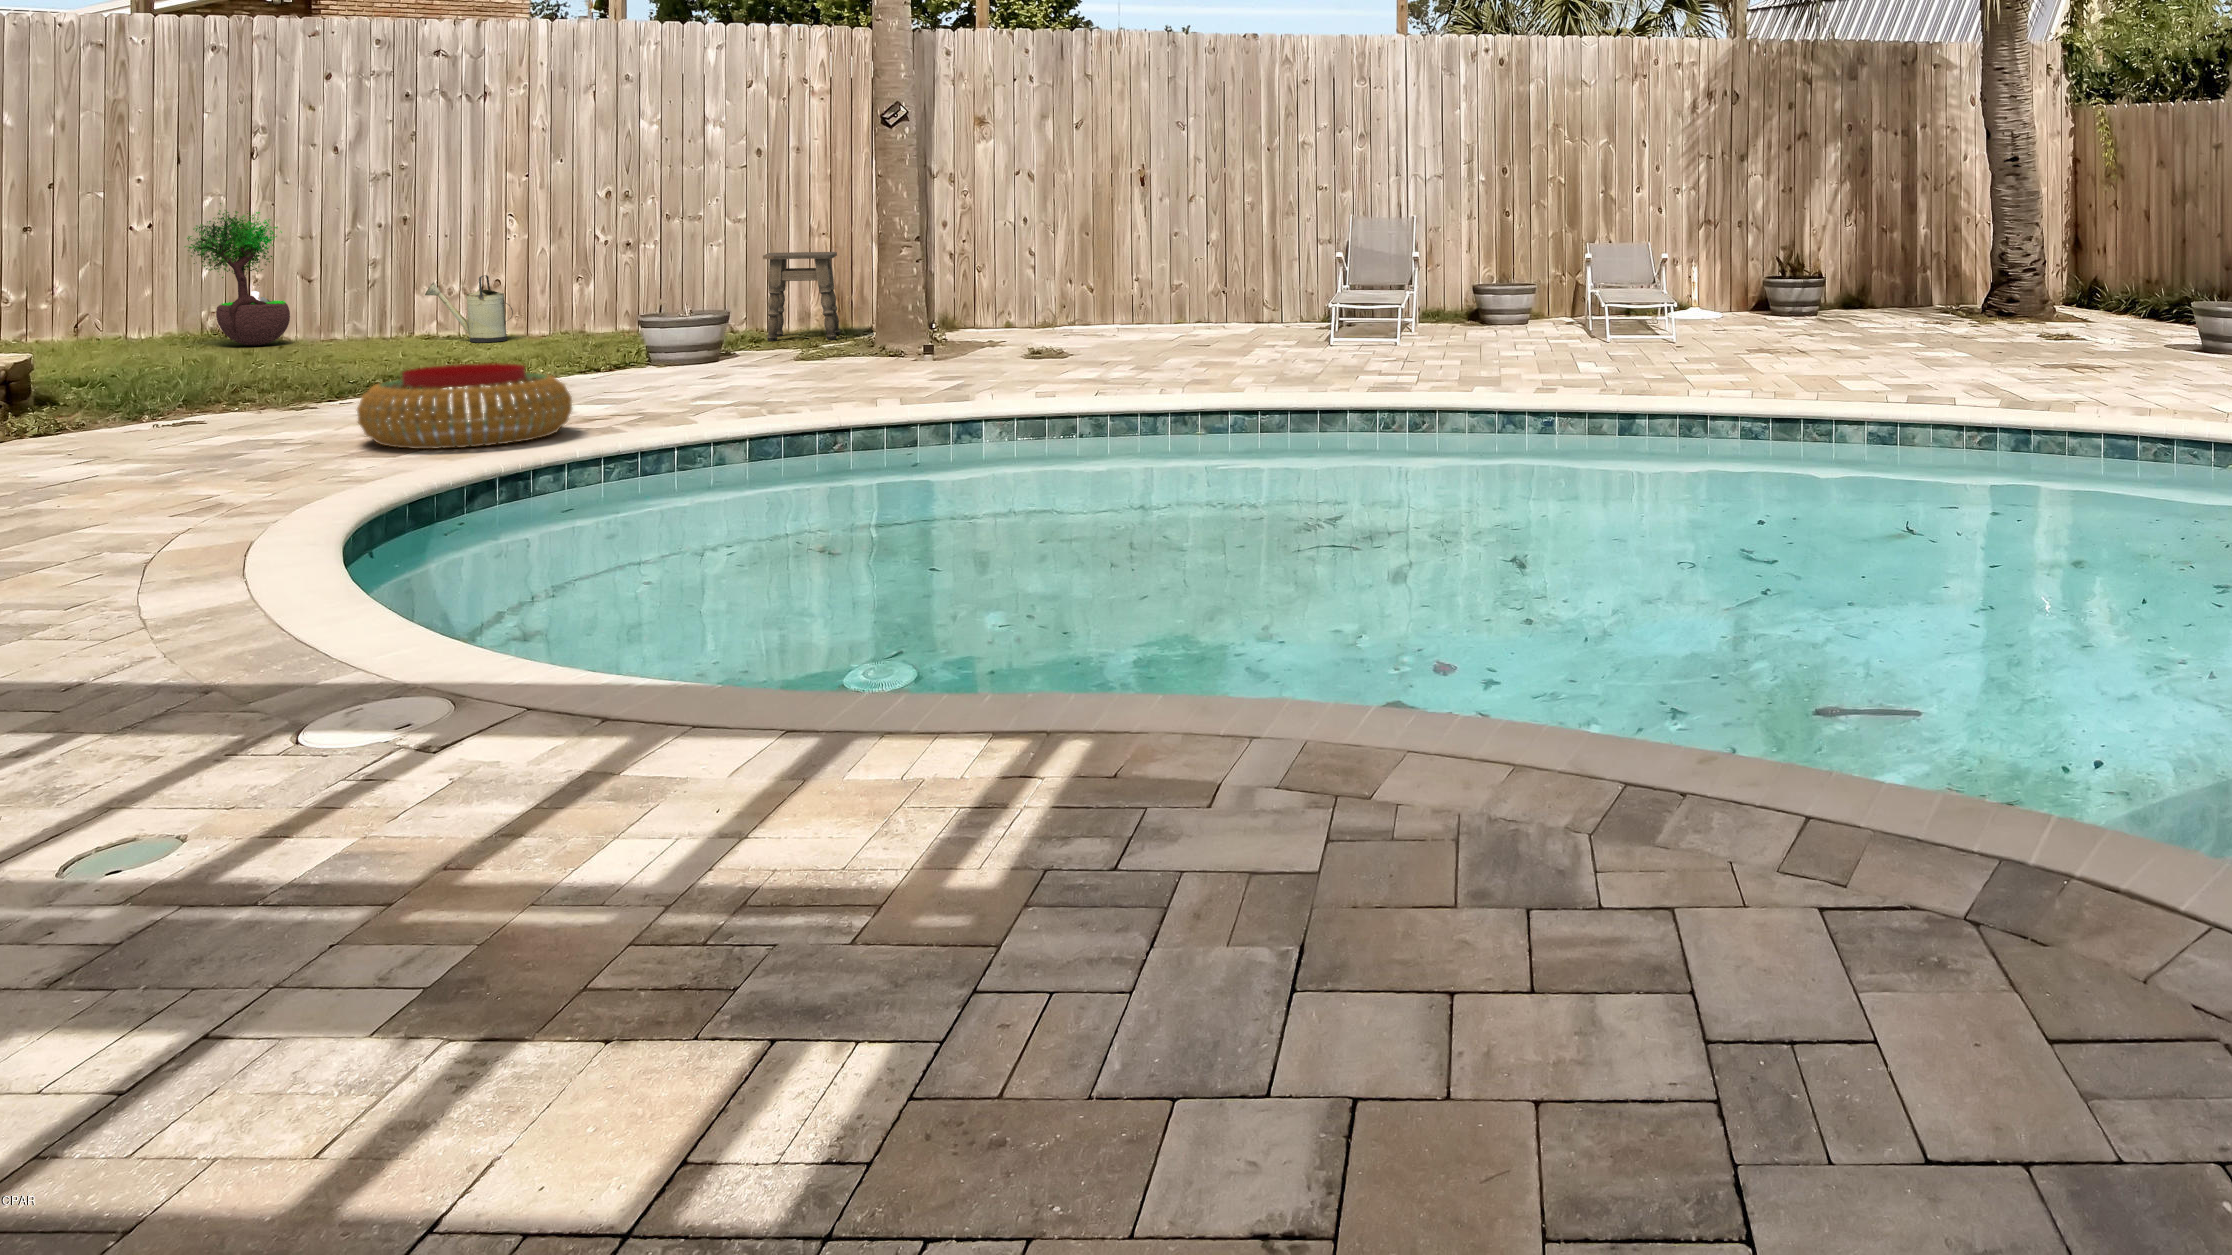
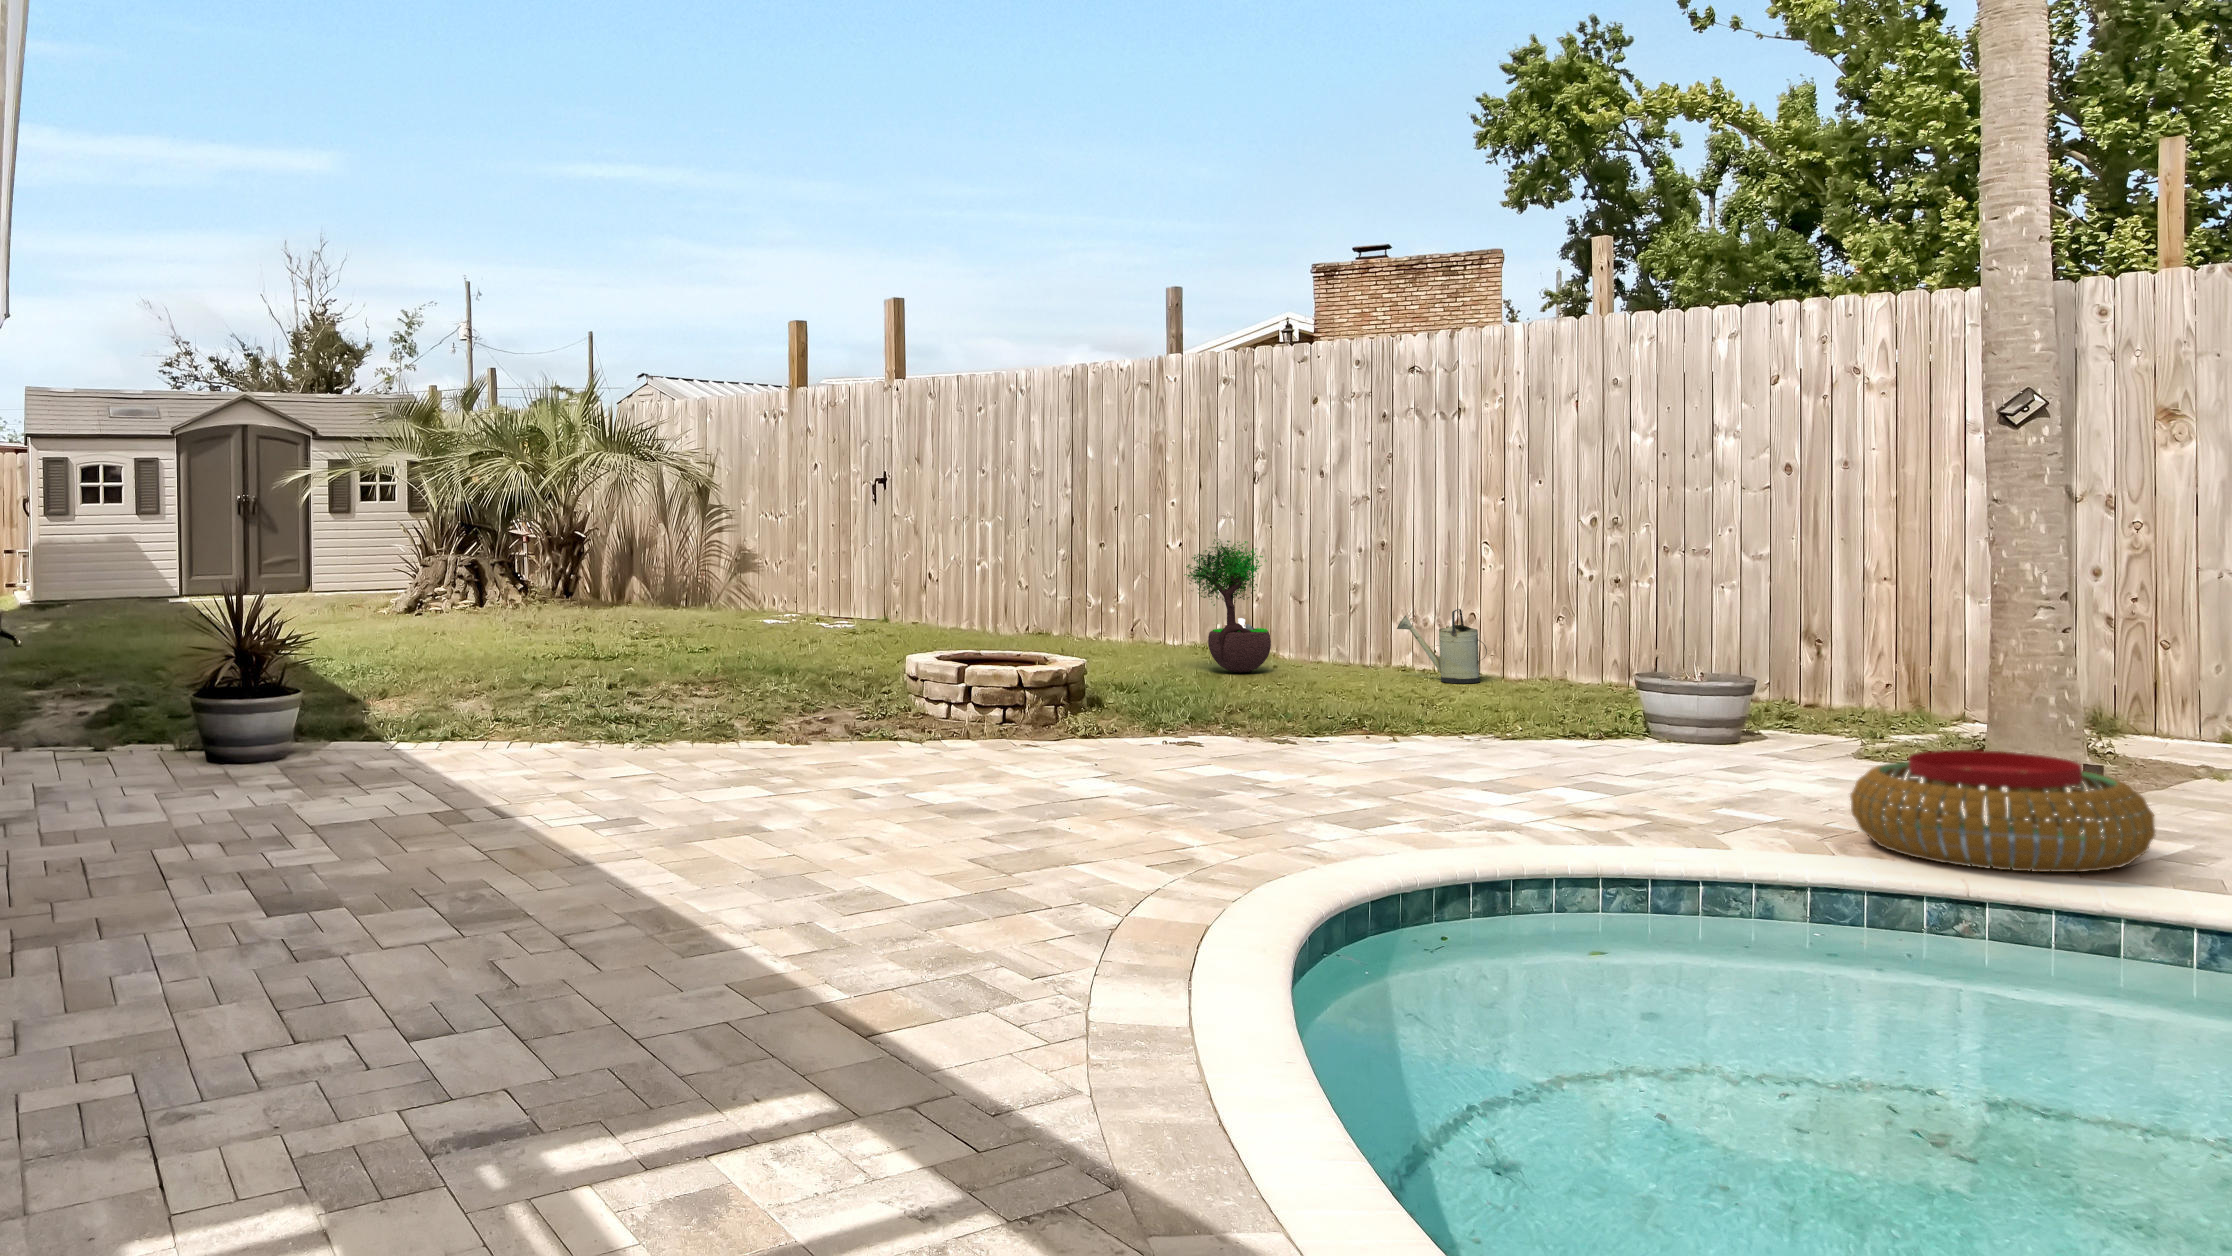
side table: present [763,252,840,341] -> none [1794,591,1903,709]
pouf: present [357,363,572,449] -> present [1850,750,2156,872]

